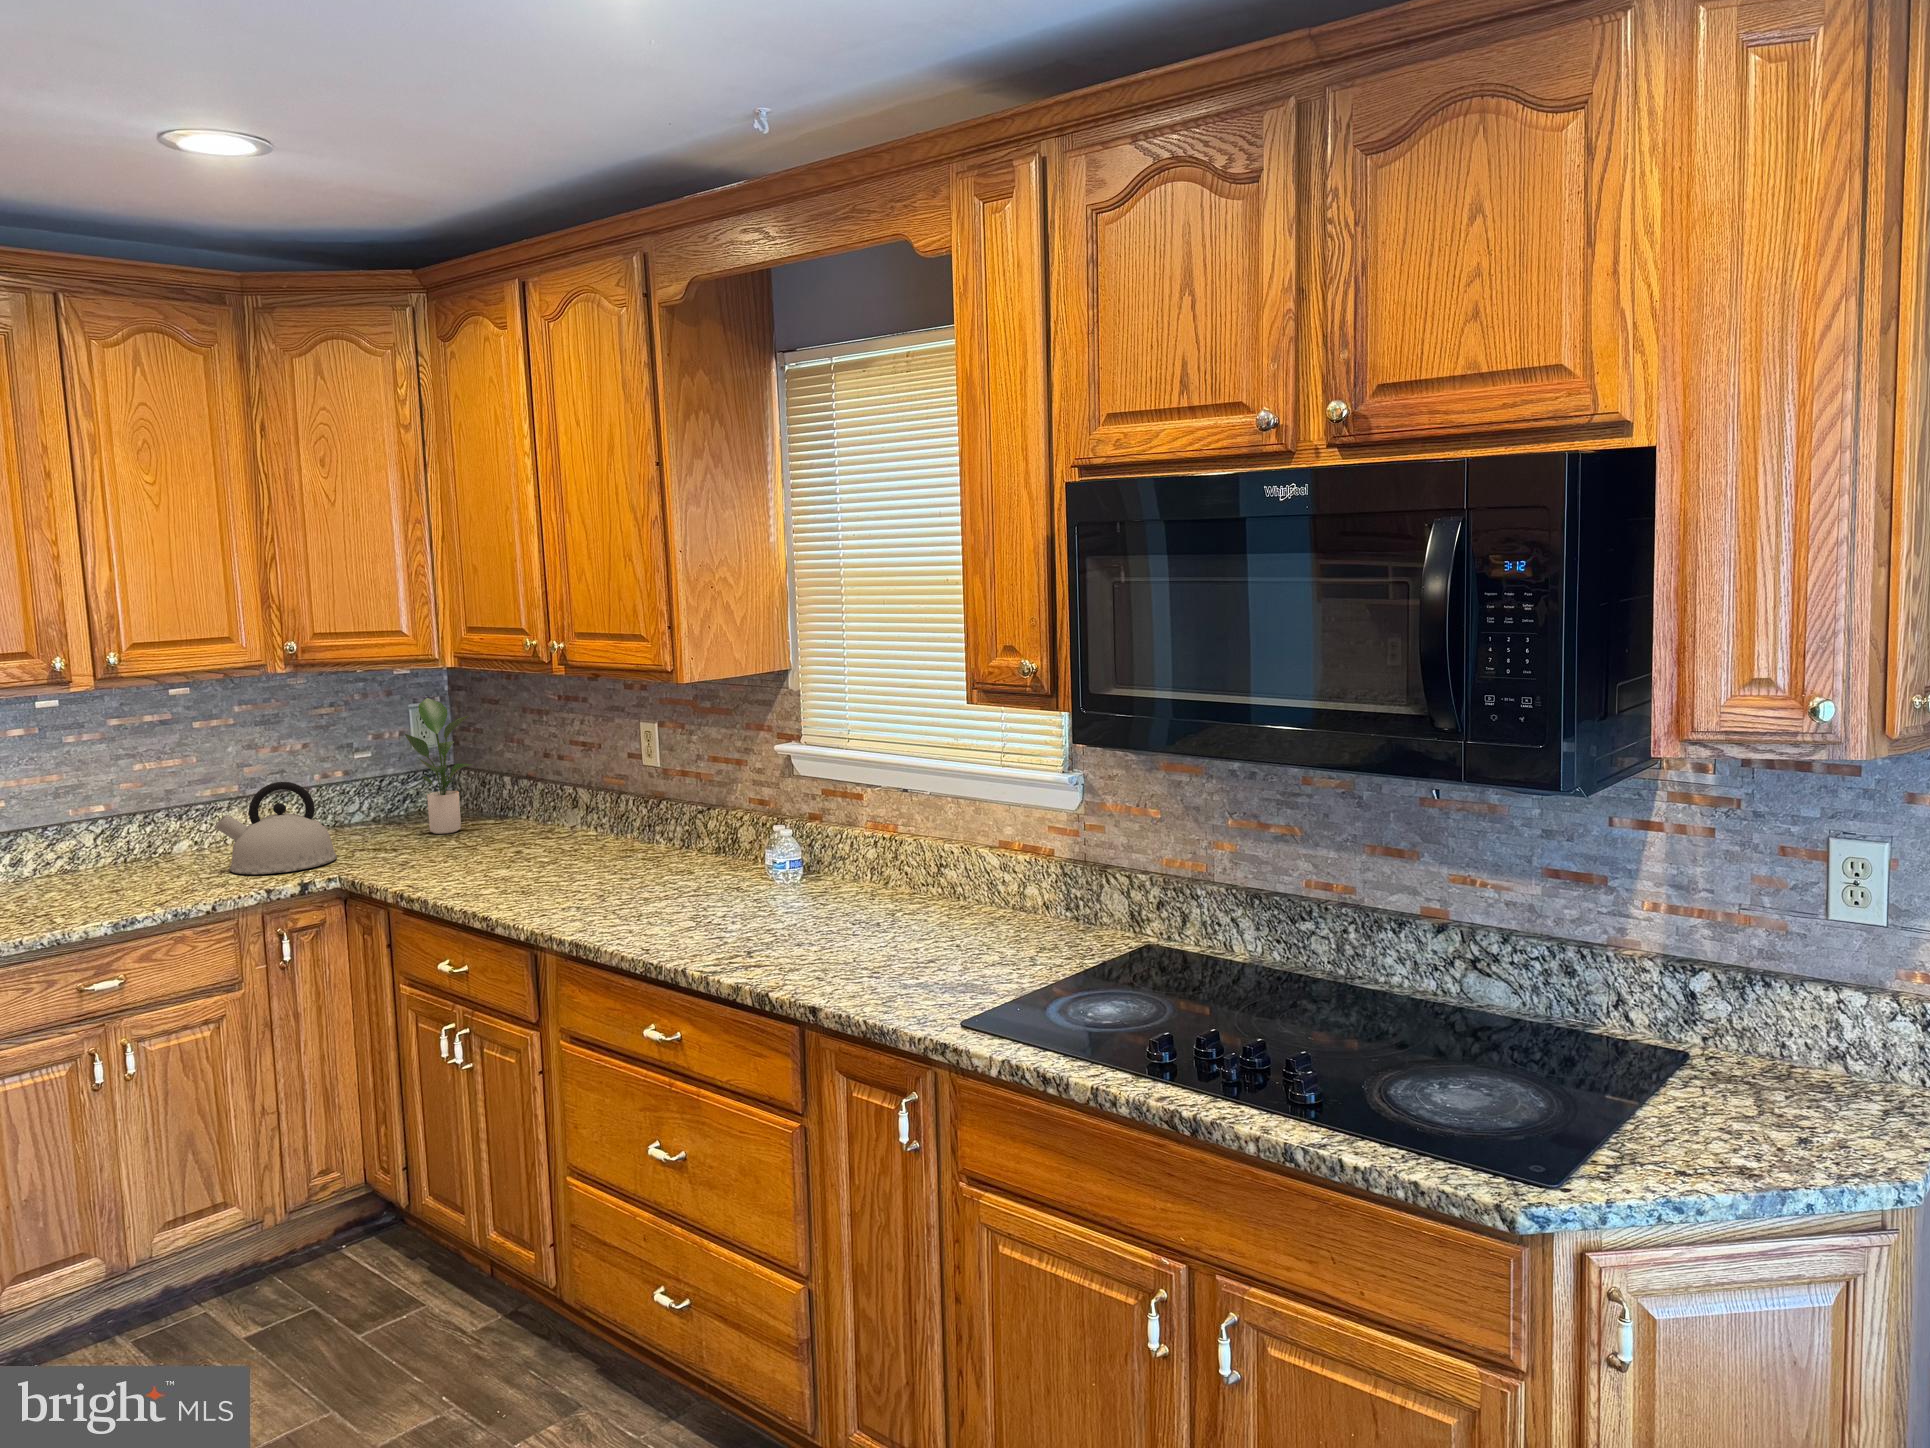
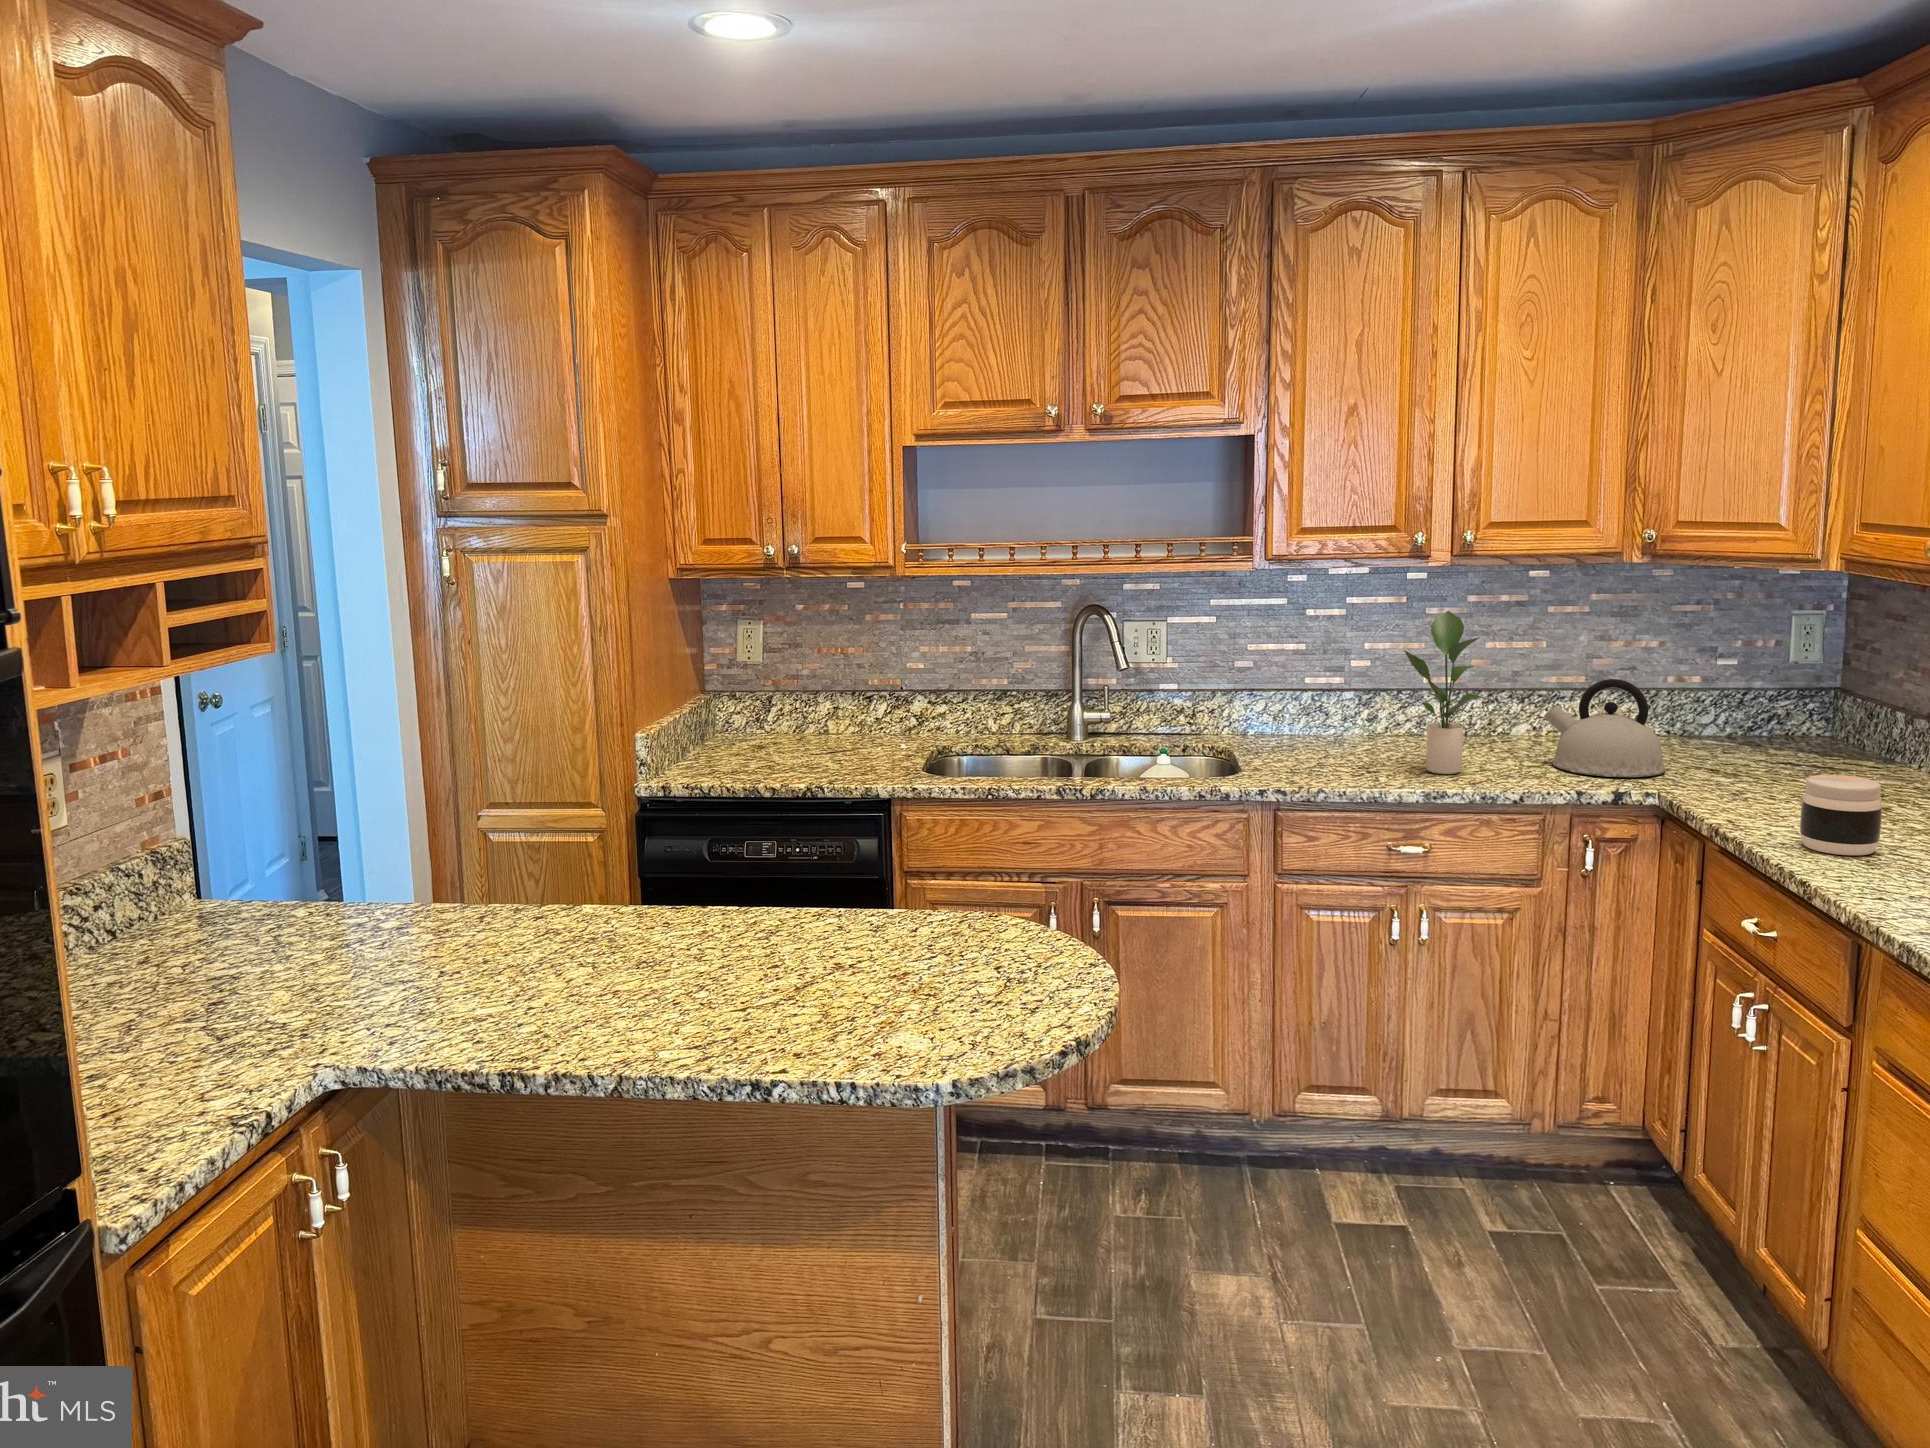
potted plant: present [405,698,472,834] -> present [1404,611,1483,774]
jar: none [468,828,527,892] -> present [1800,775,1882,855]

